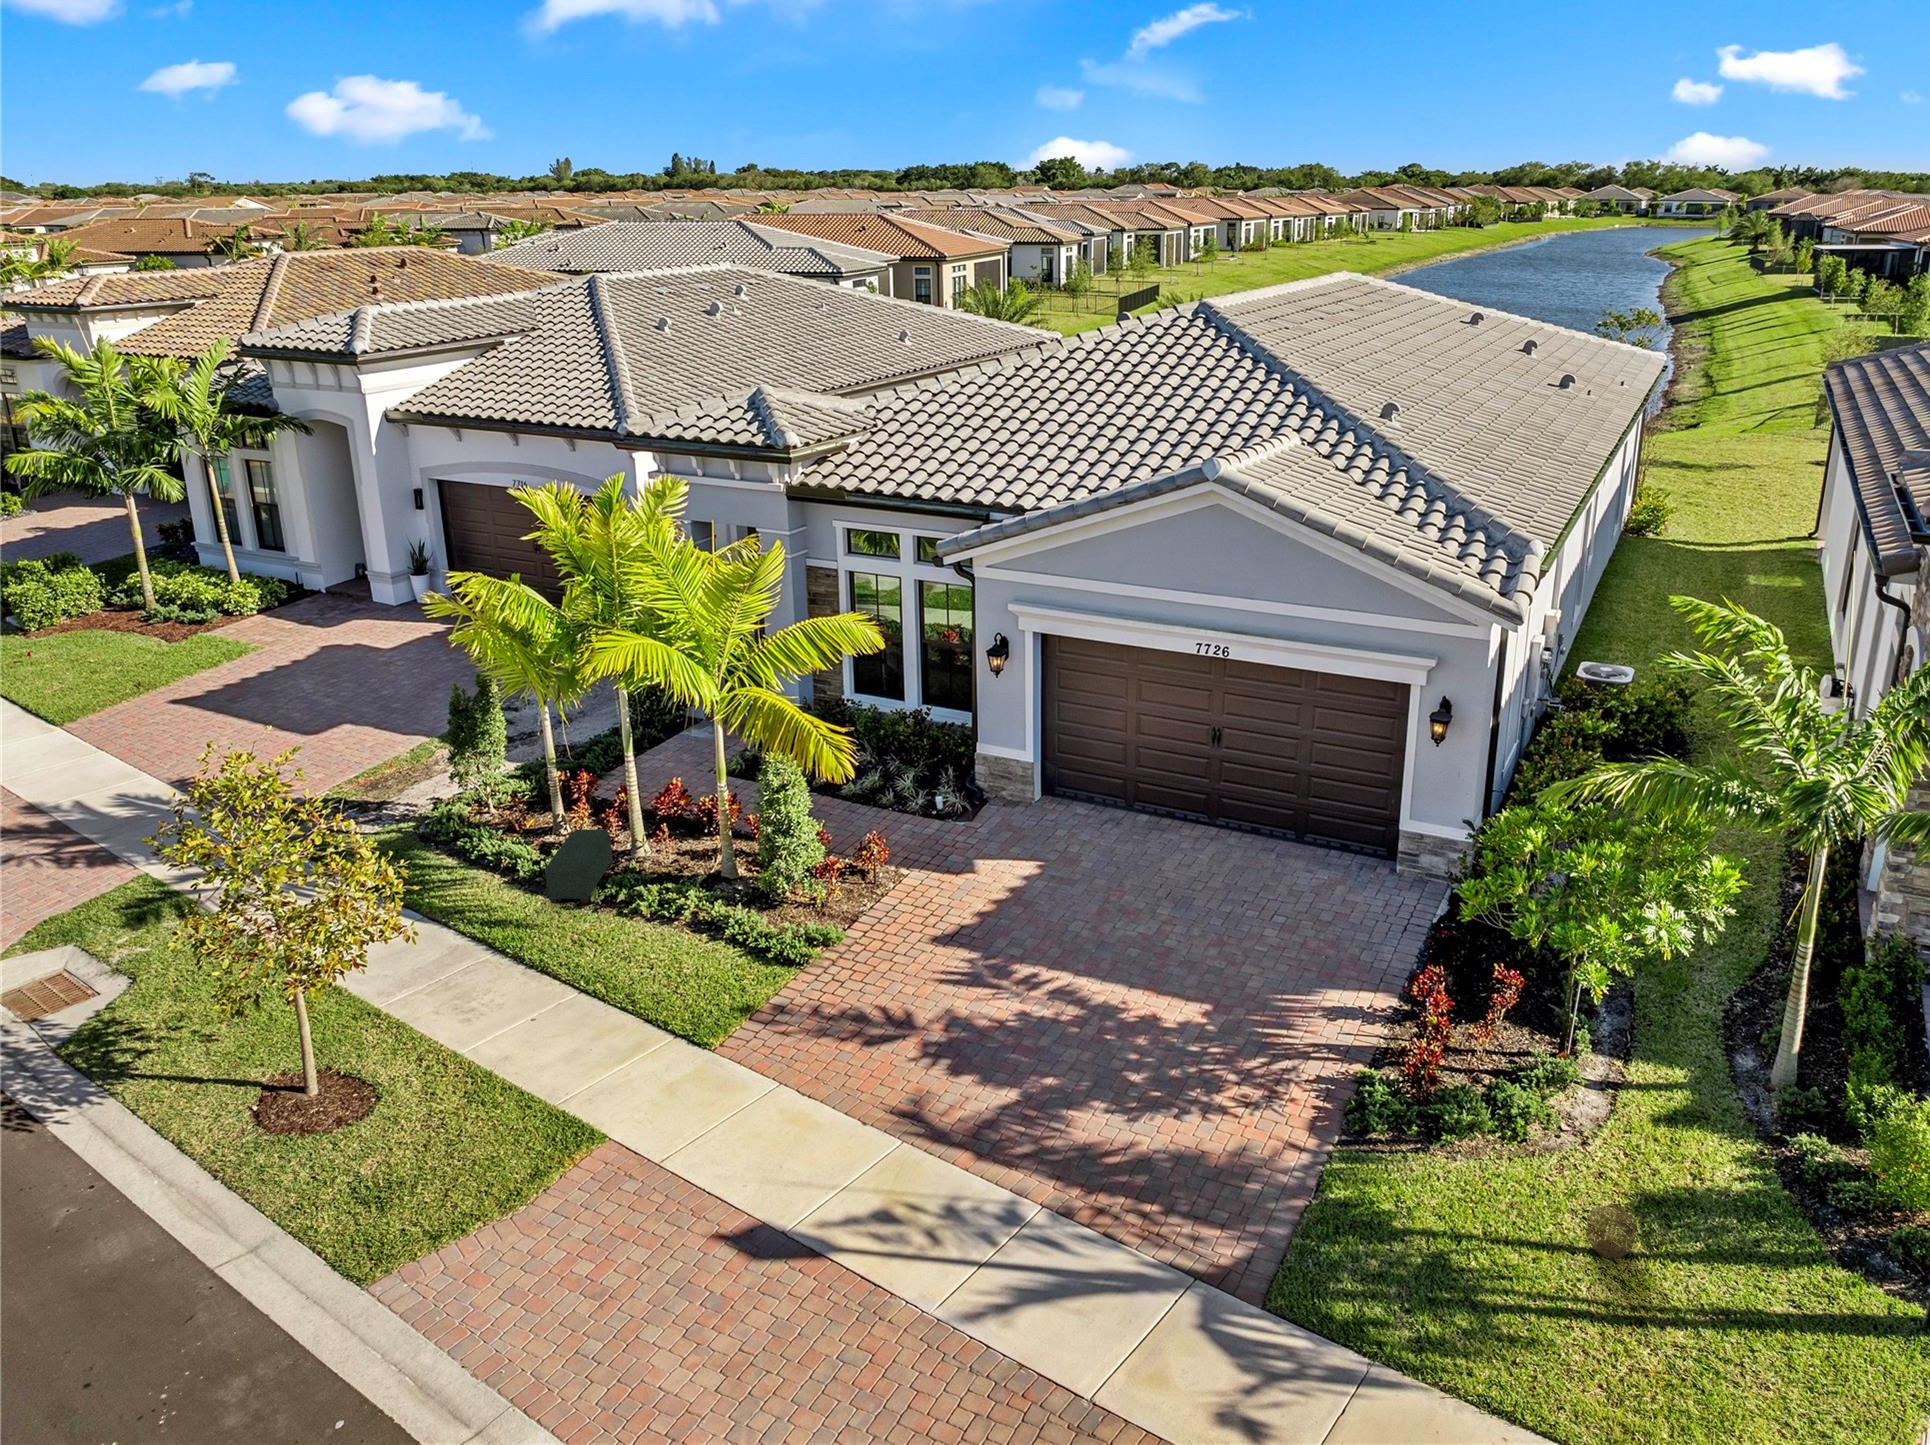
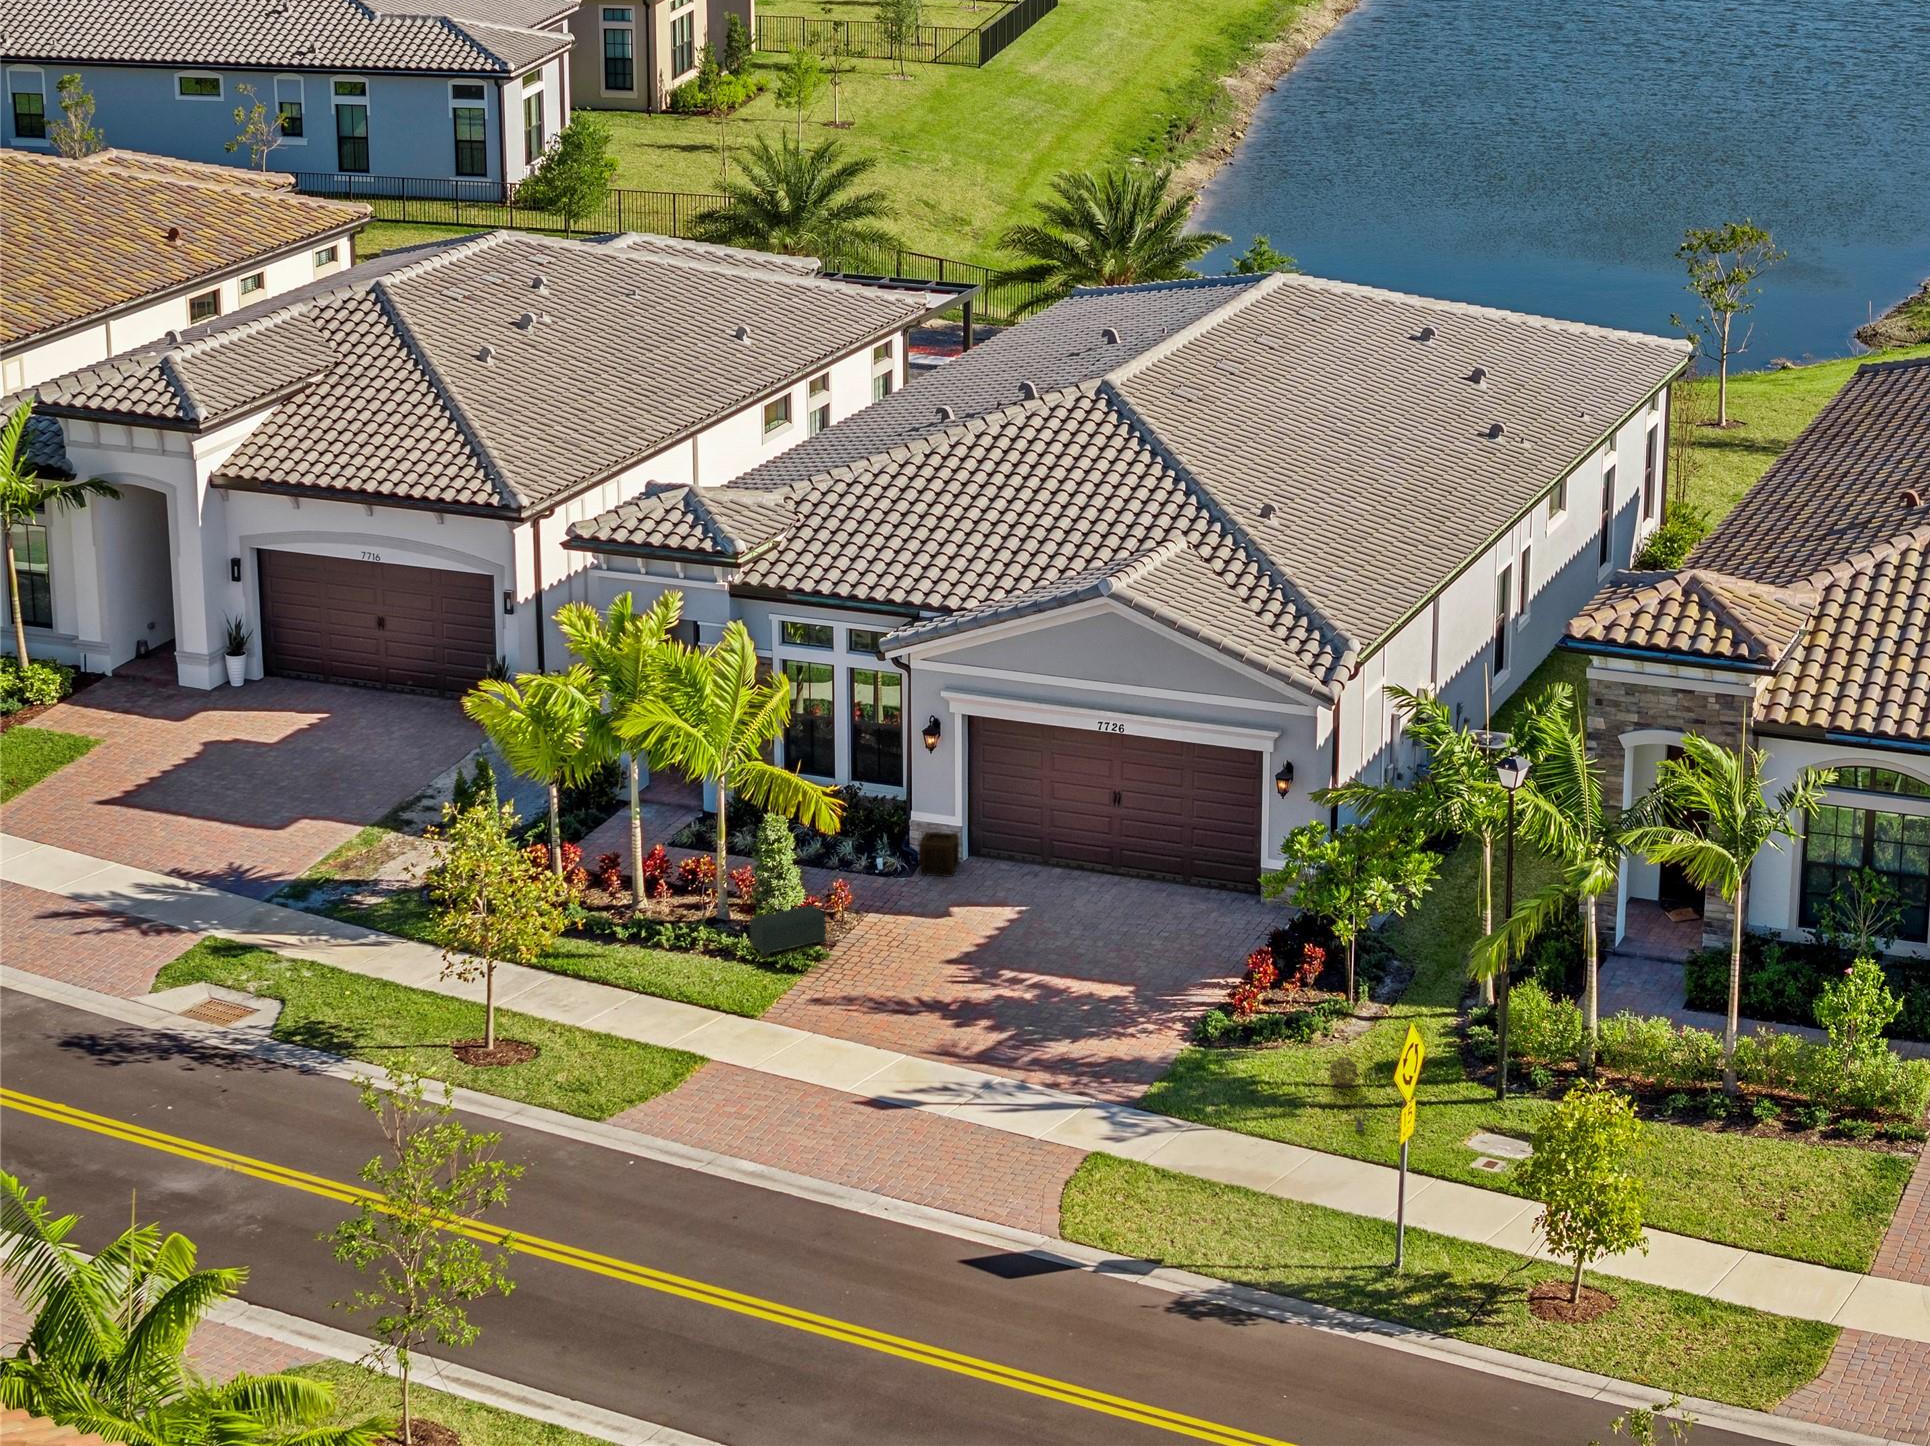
wooden crate: none [979,769,1027,824] -> present [919,832,959,877]
bench: present [545,829,613,903] -> present [750,905,826,958]
potted plant: none [1666,1329,1705,1388] -> present [1353,1097,1370,1131]

